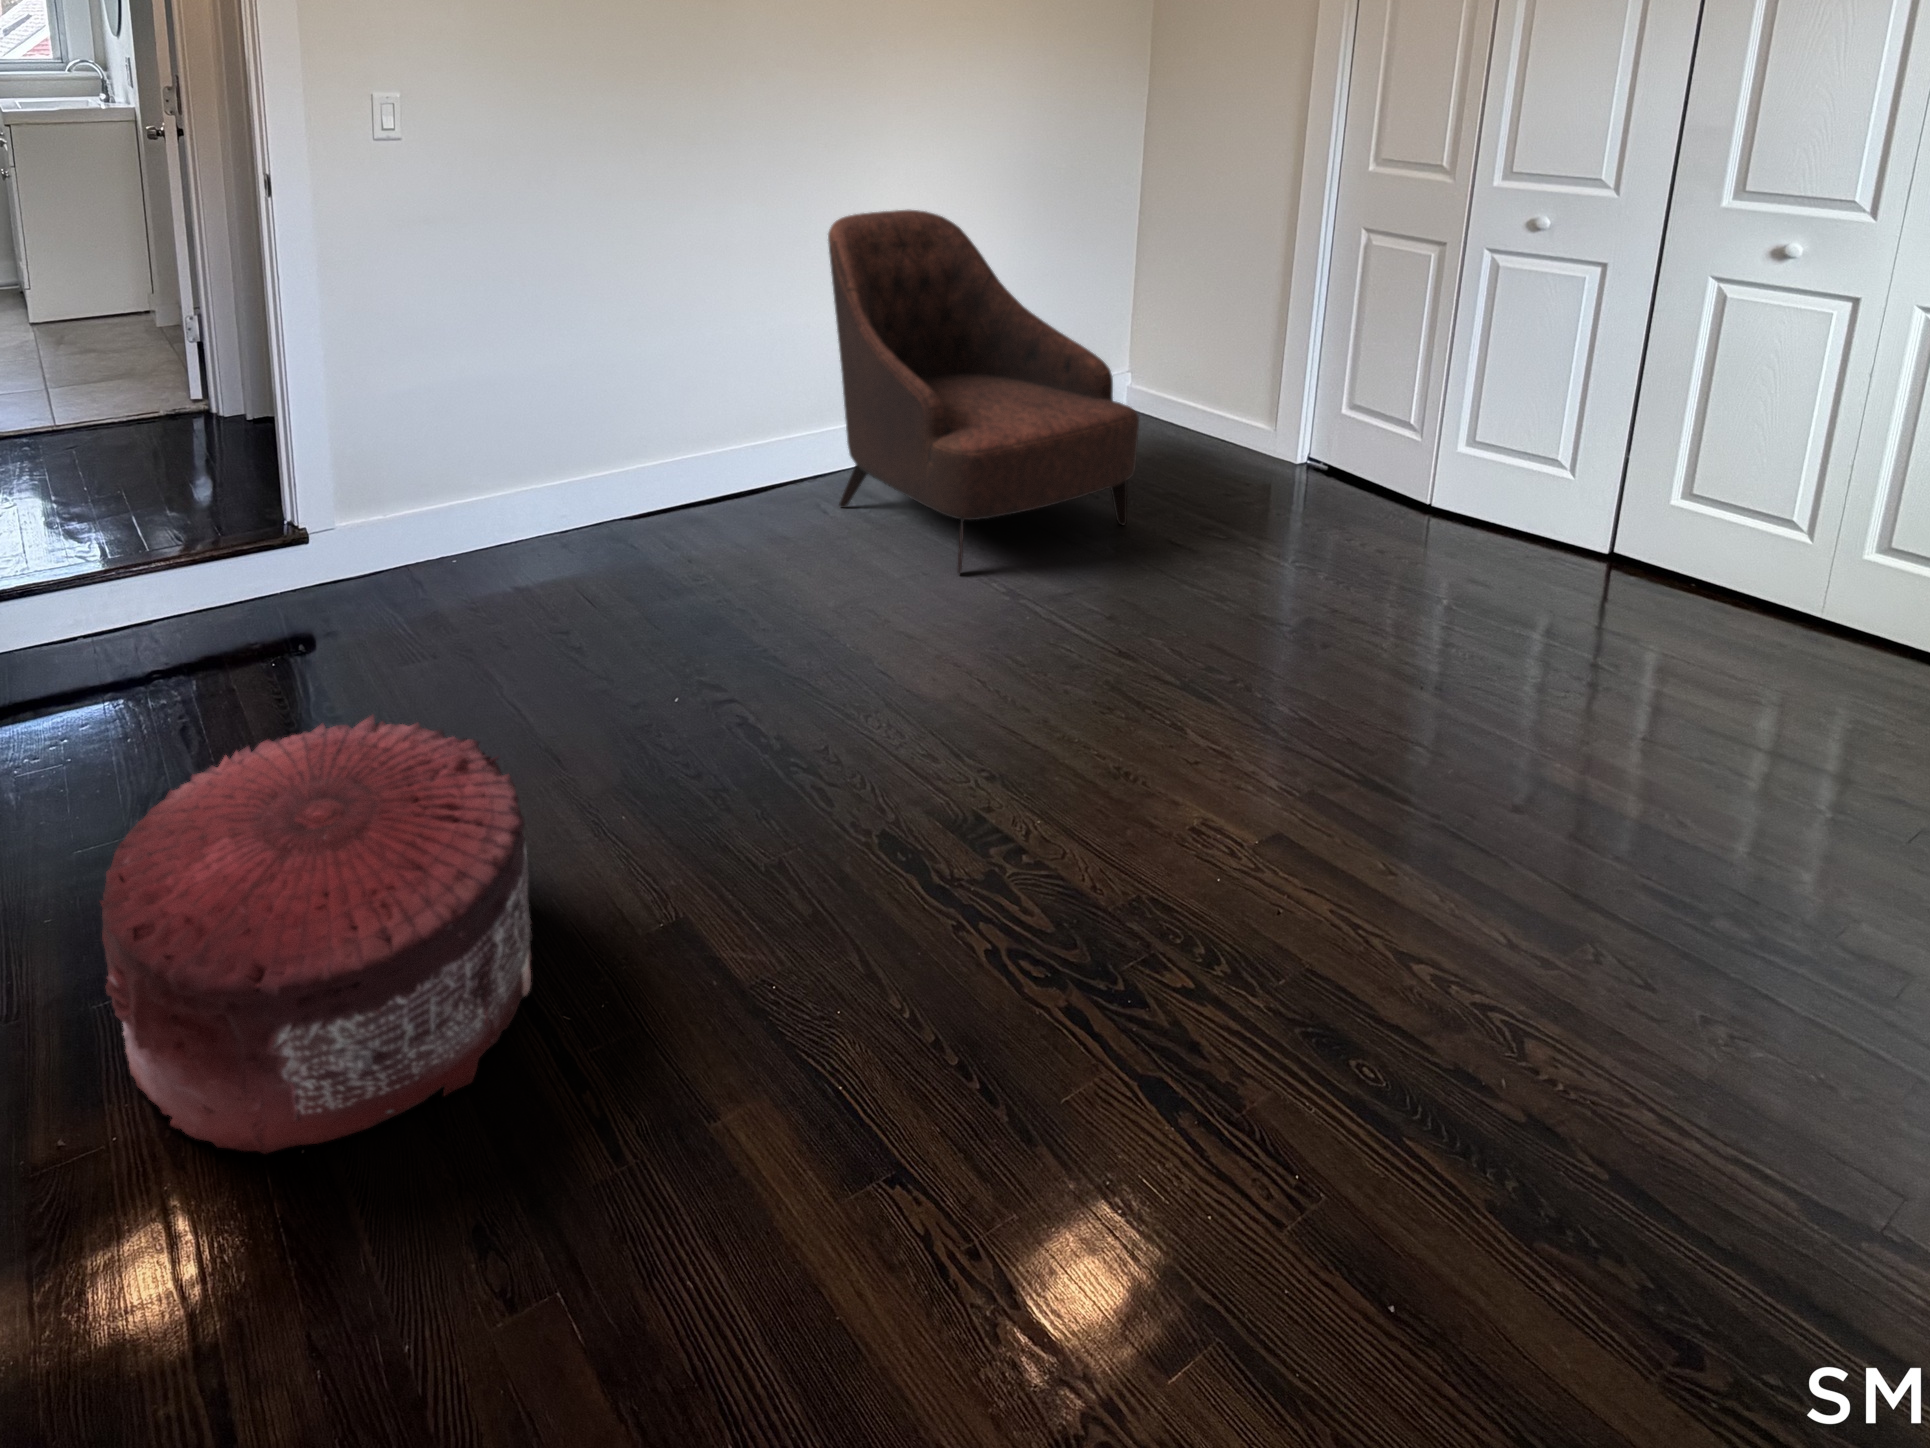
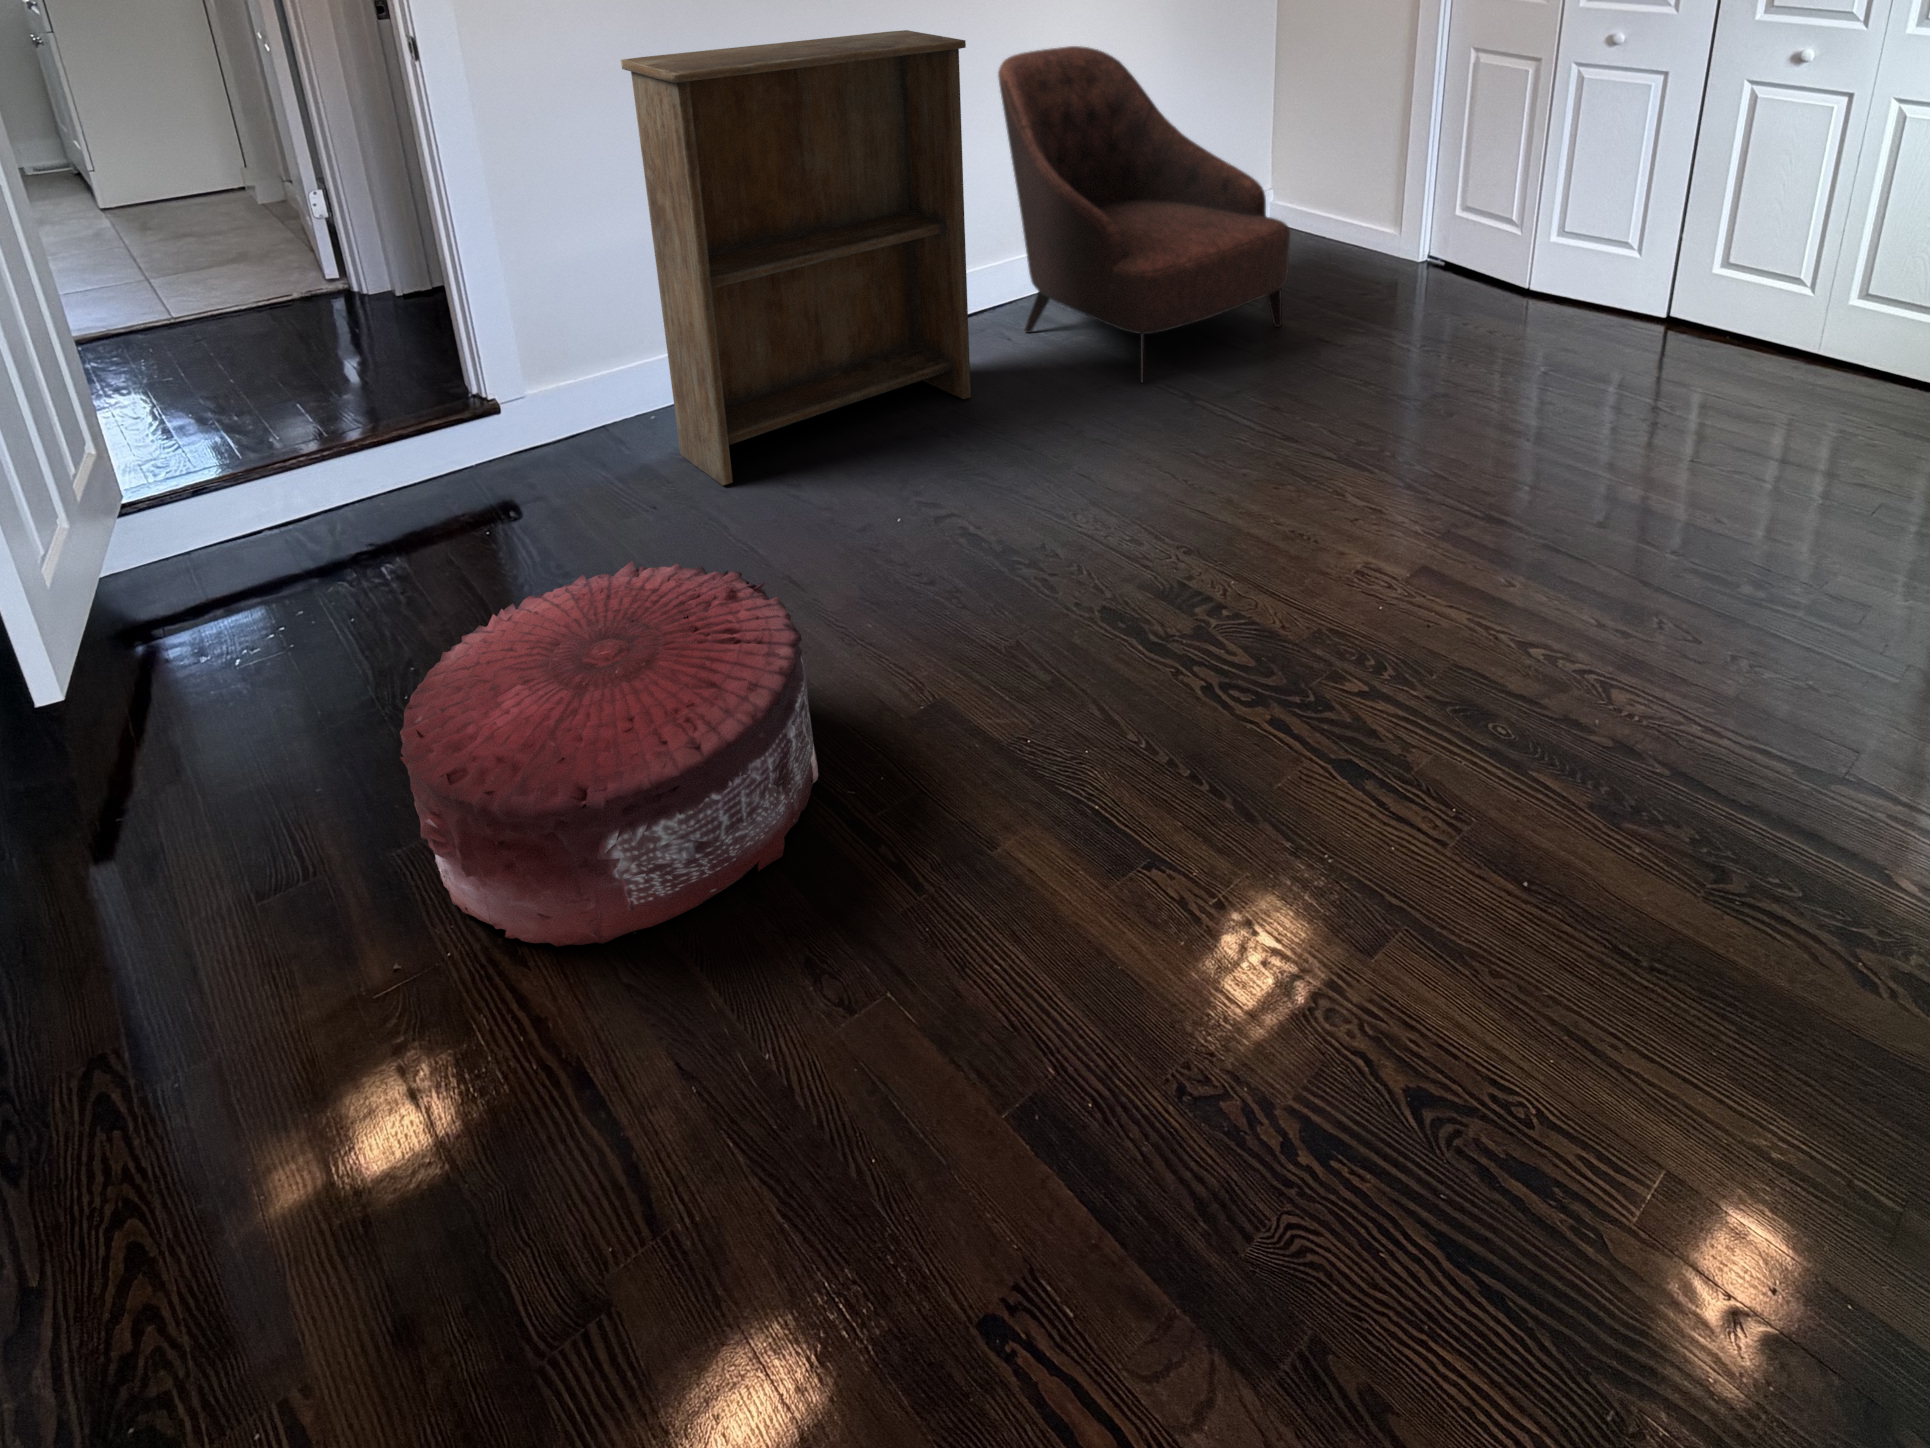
bookshelf: none [445,185,787,641] -> present [621,30,971,485]

